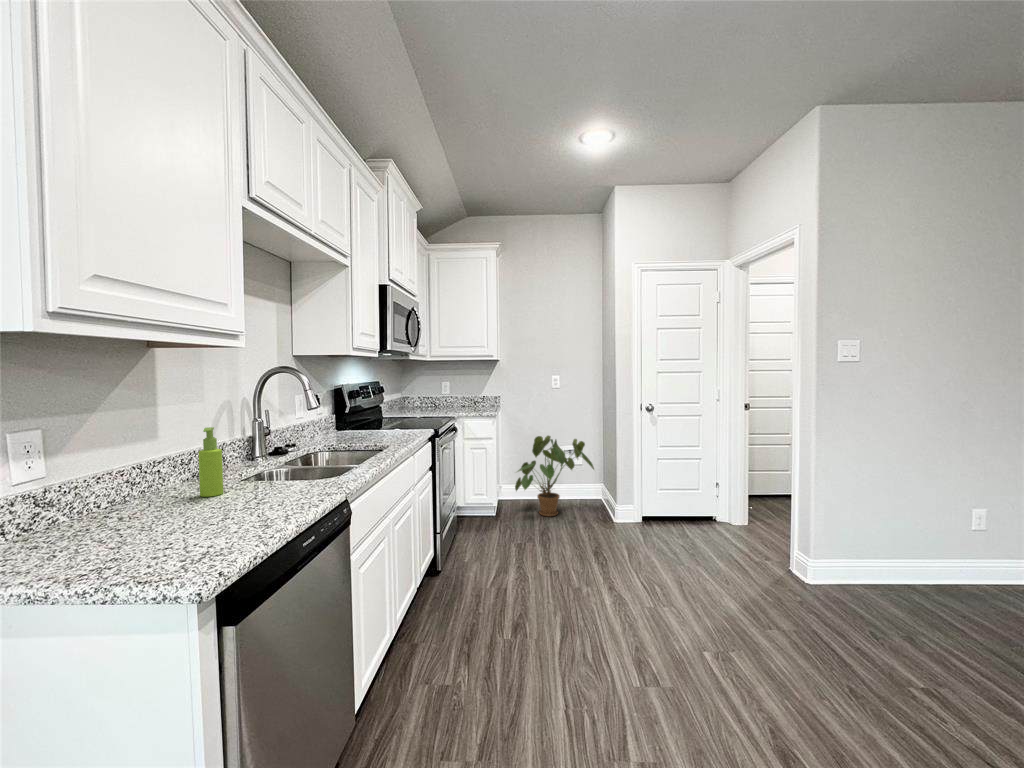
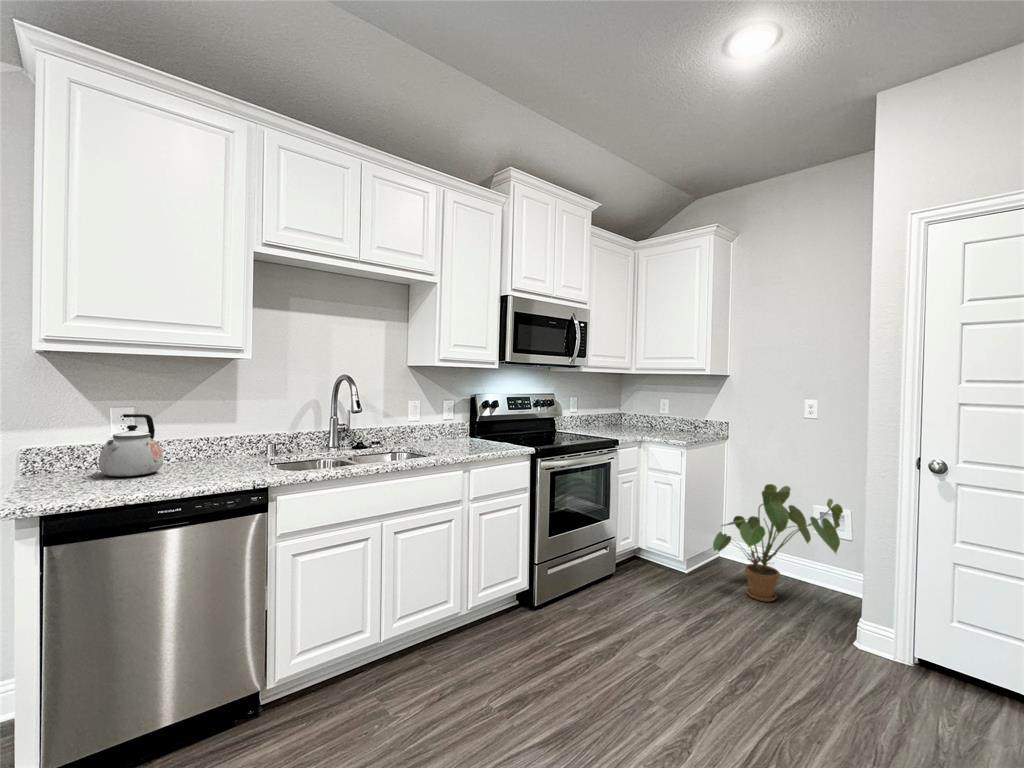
soap dispenser: present [198,427,223,497] -> none [214,417,233,468]
kettle: none [72,434,176,535] -> present [99,414,163,477]

